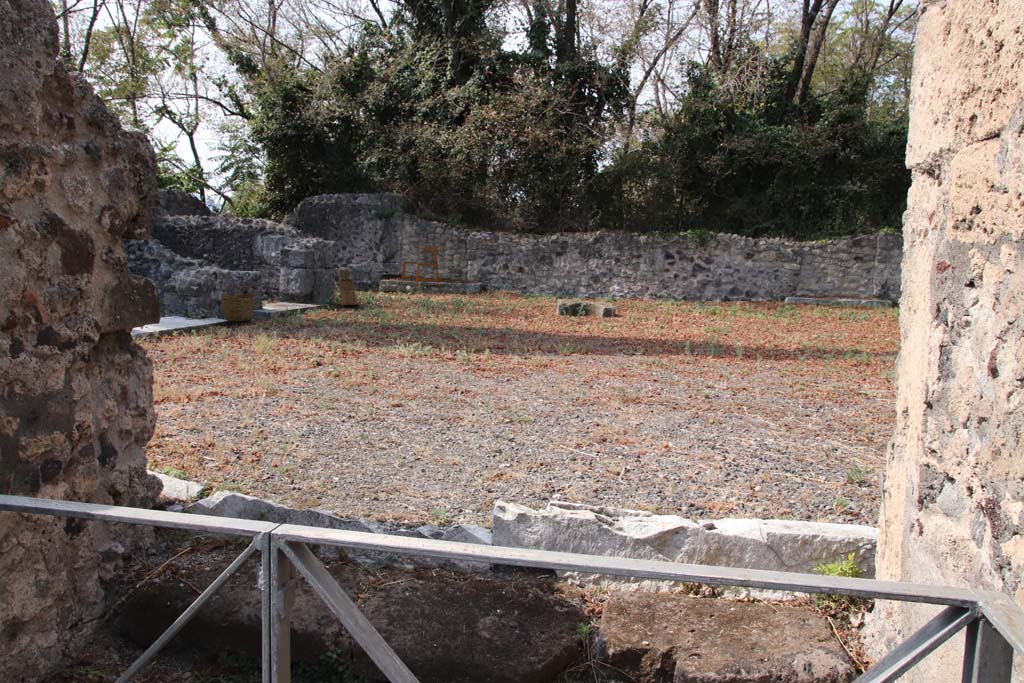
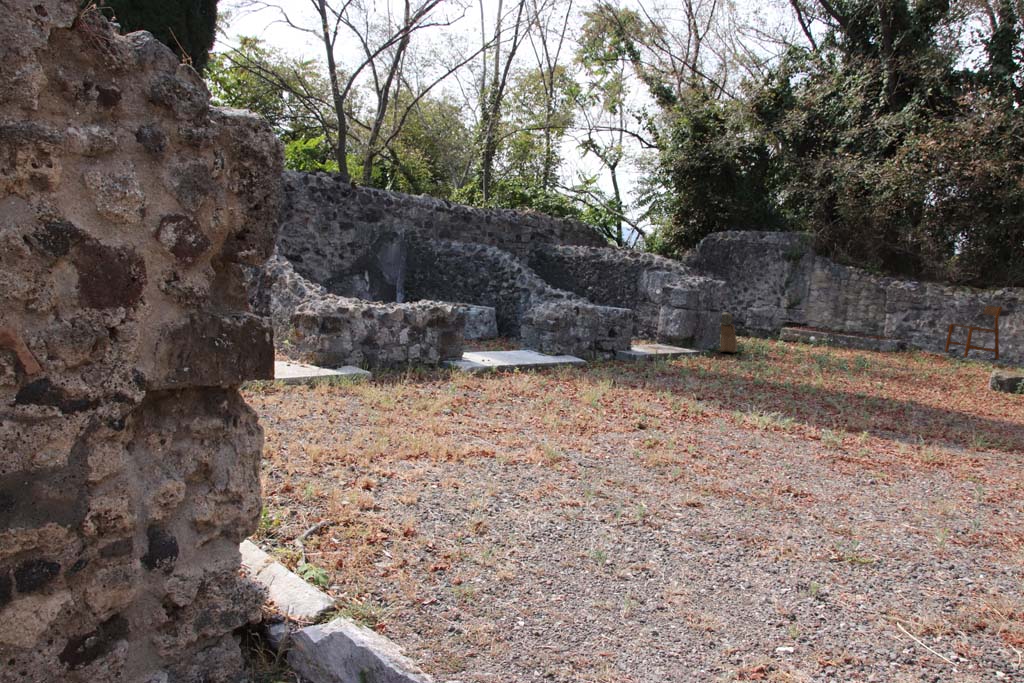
bench: present [402,246,440,287] -> present [945,306,1002,359]
woven basket: present [222,285,255,322] -> none [598,322,628,358]

